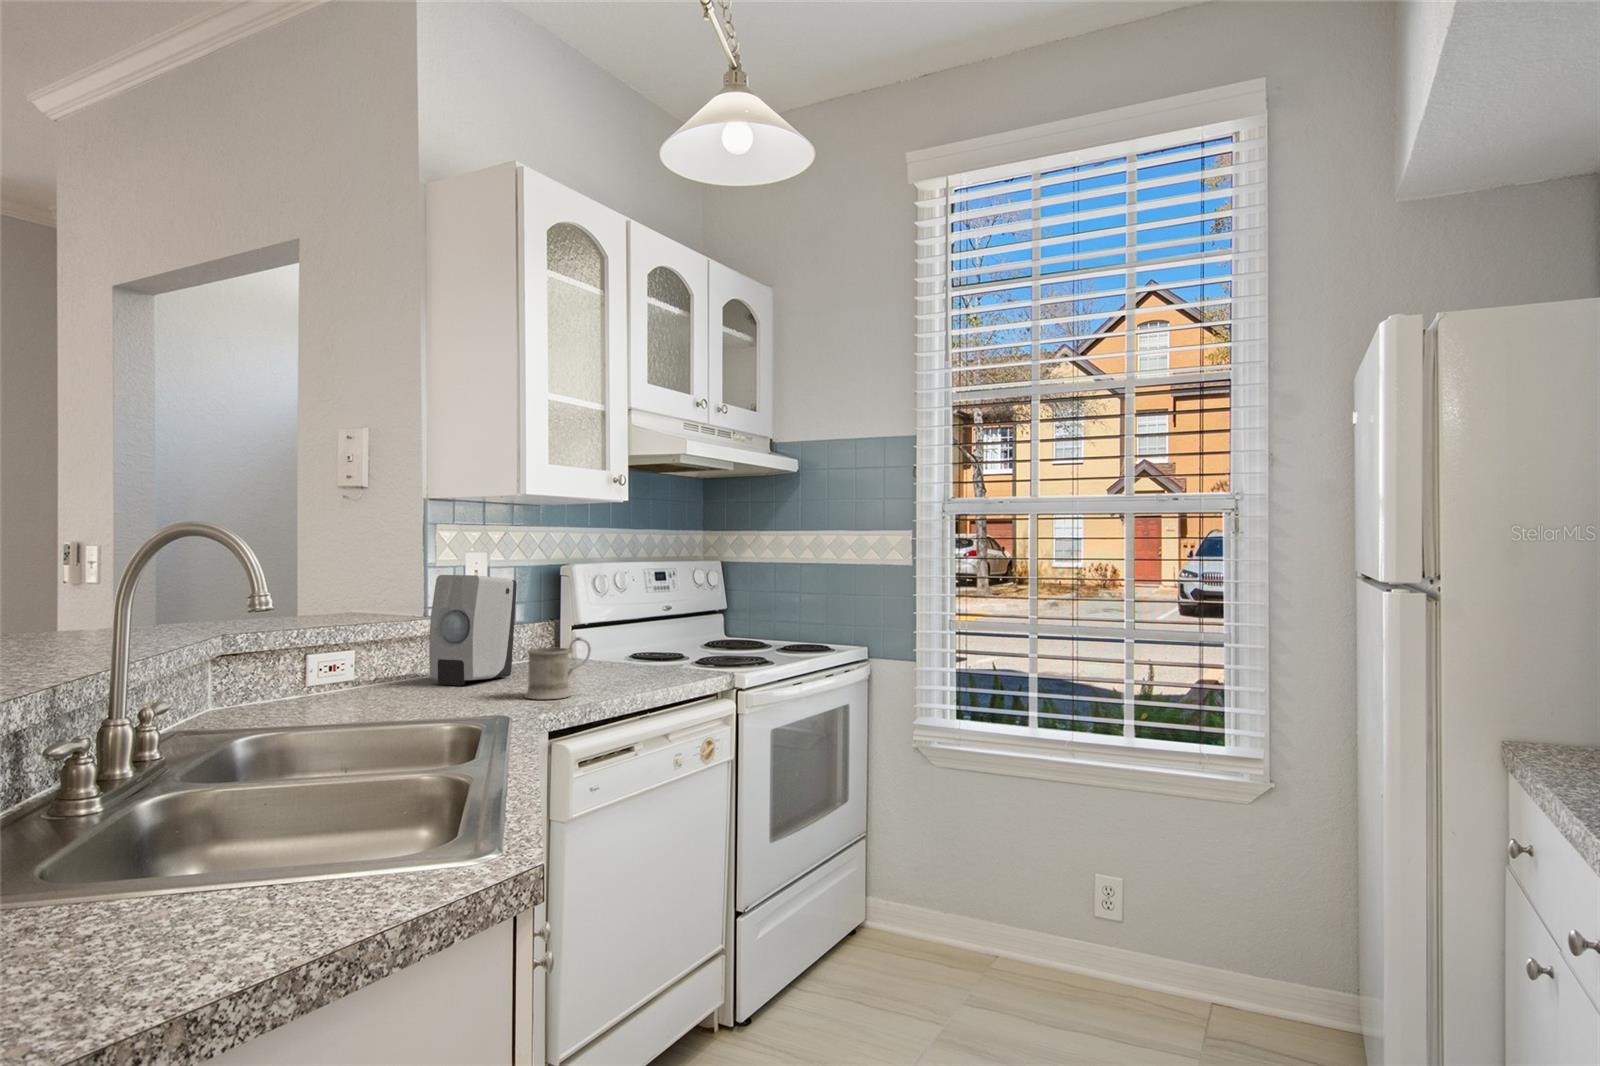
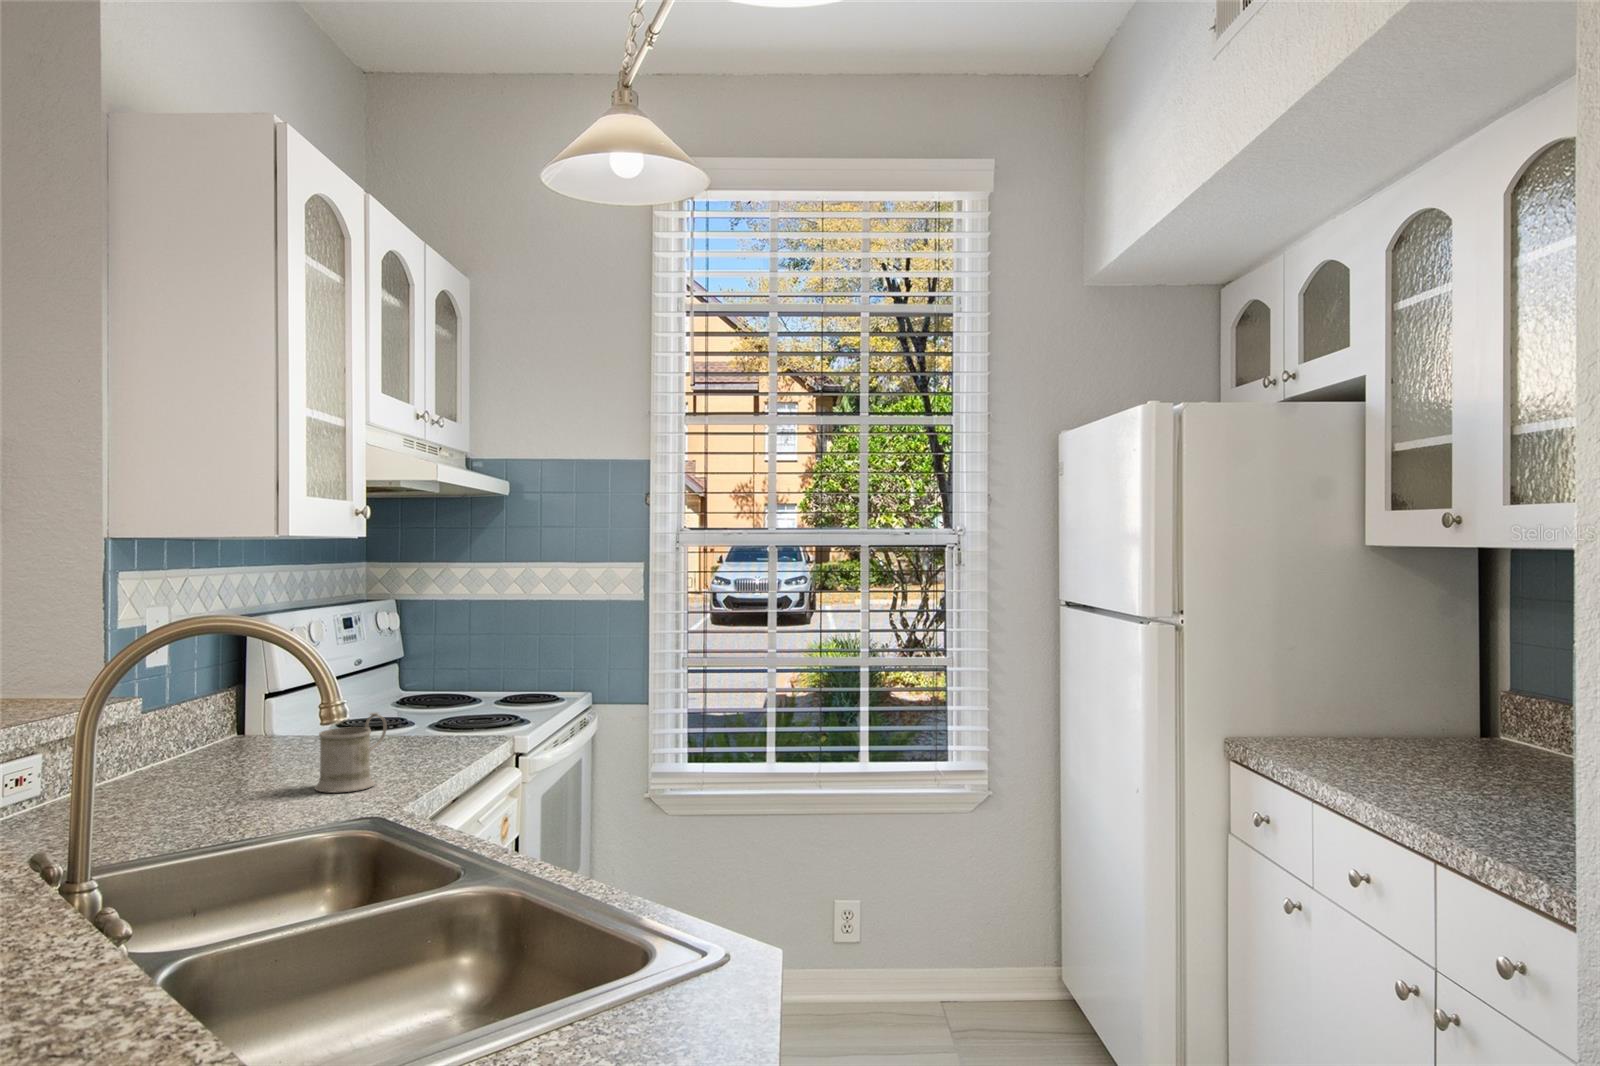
soap dispenser: present [429,575,517,686] -> none [142,644,240,787]

